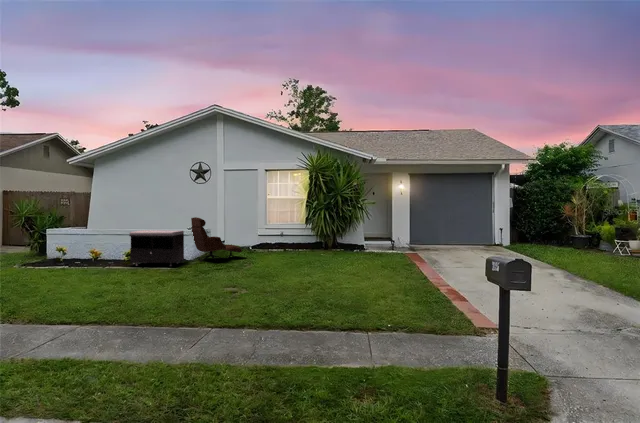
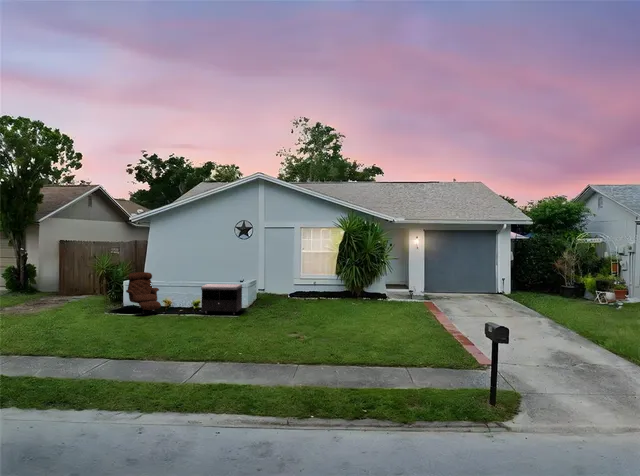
lounge chair: present [191,217,242,262] -> present [126,272,161,315]

